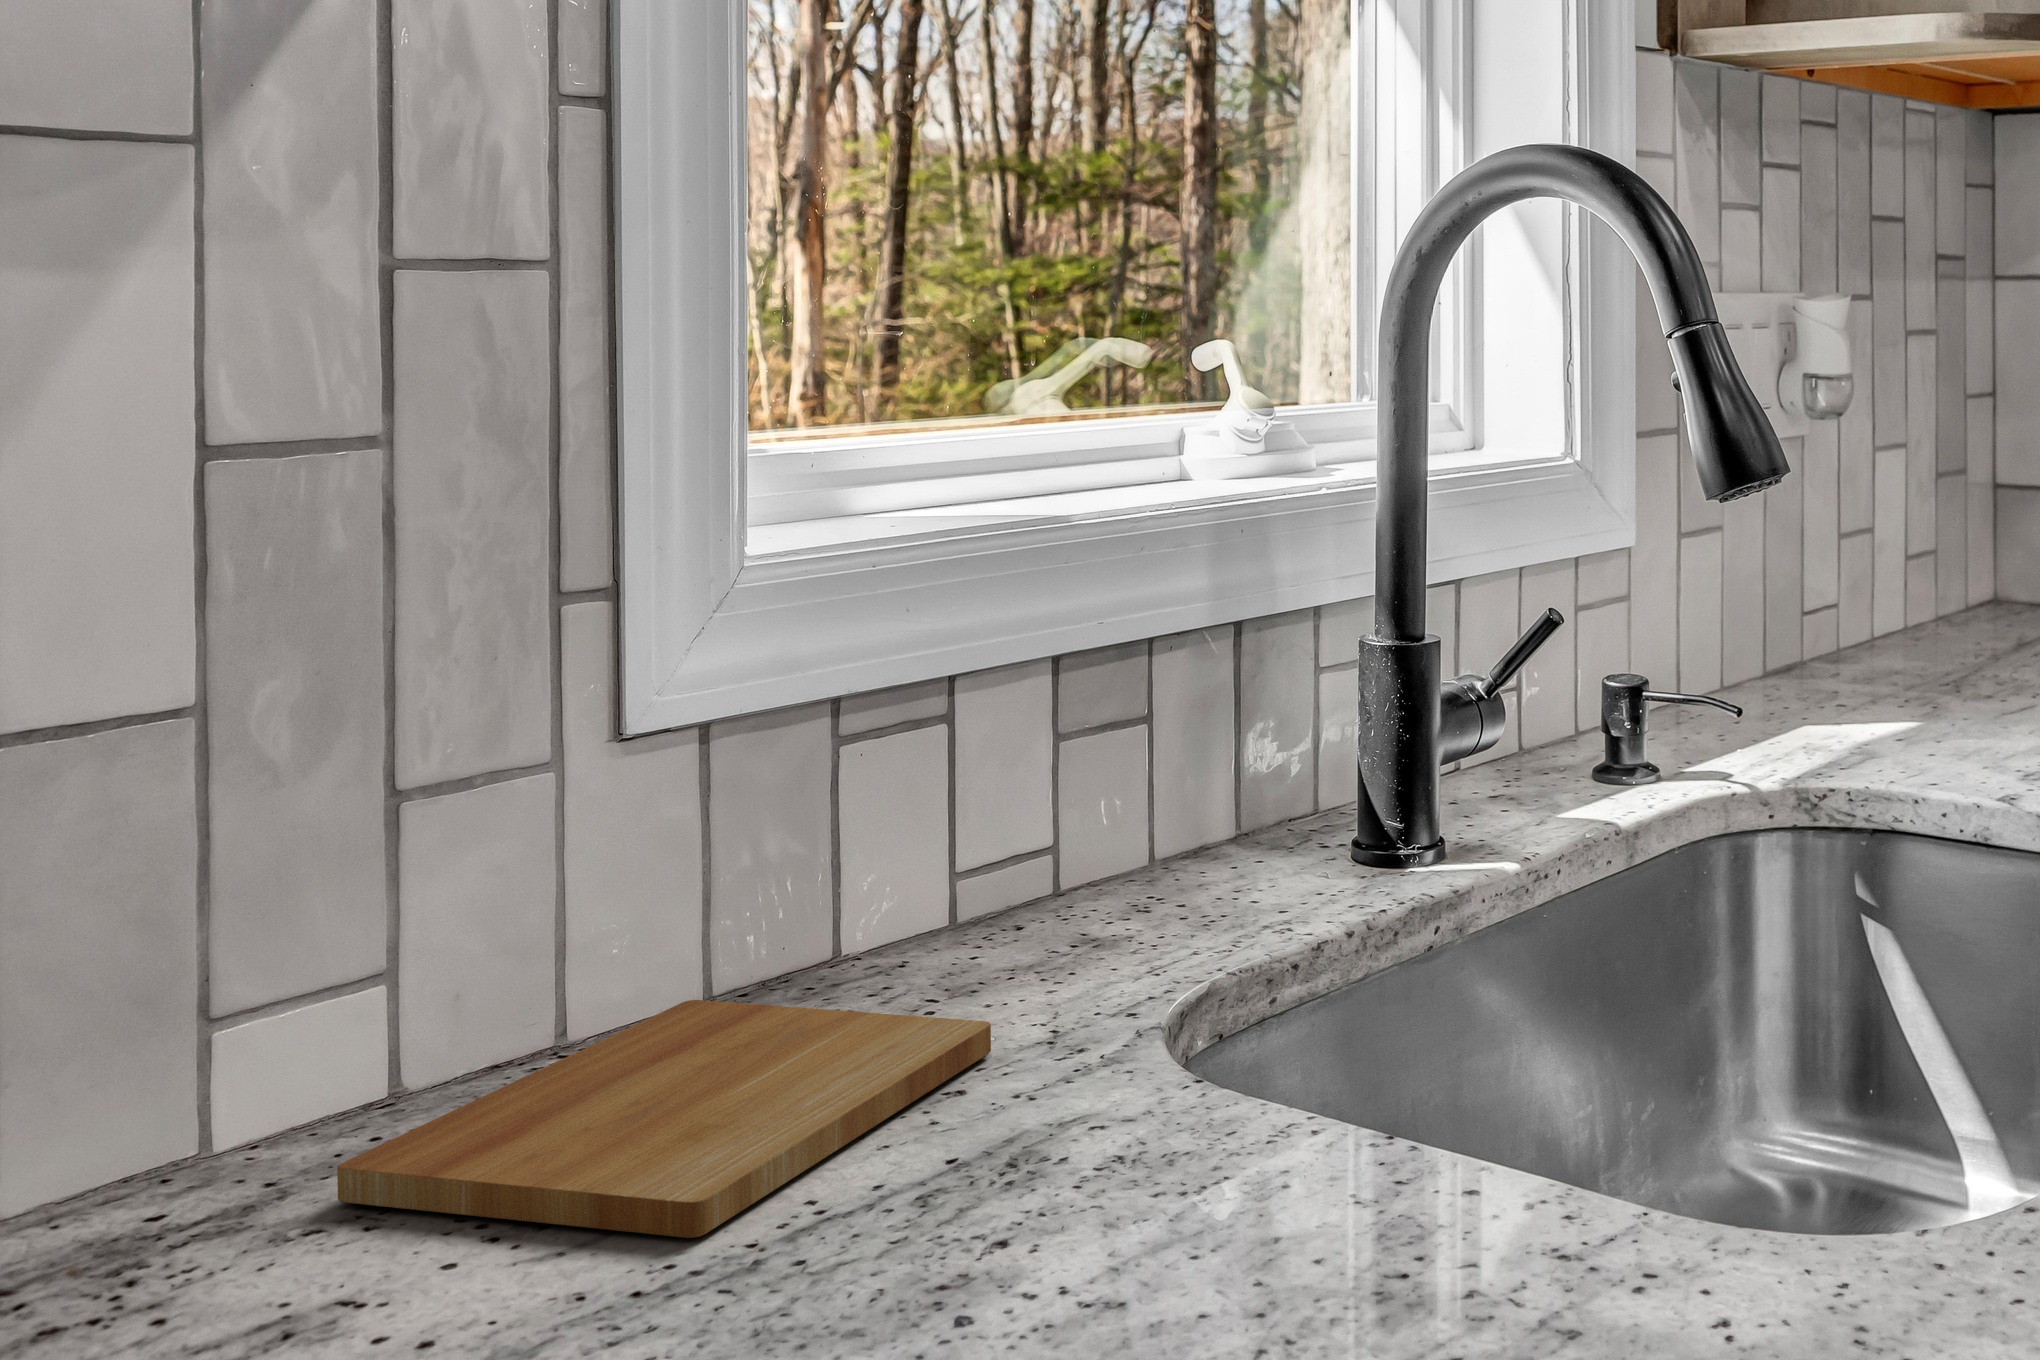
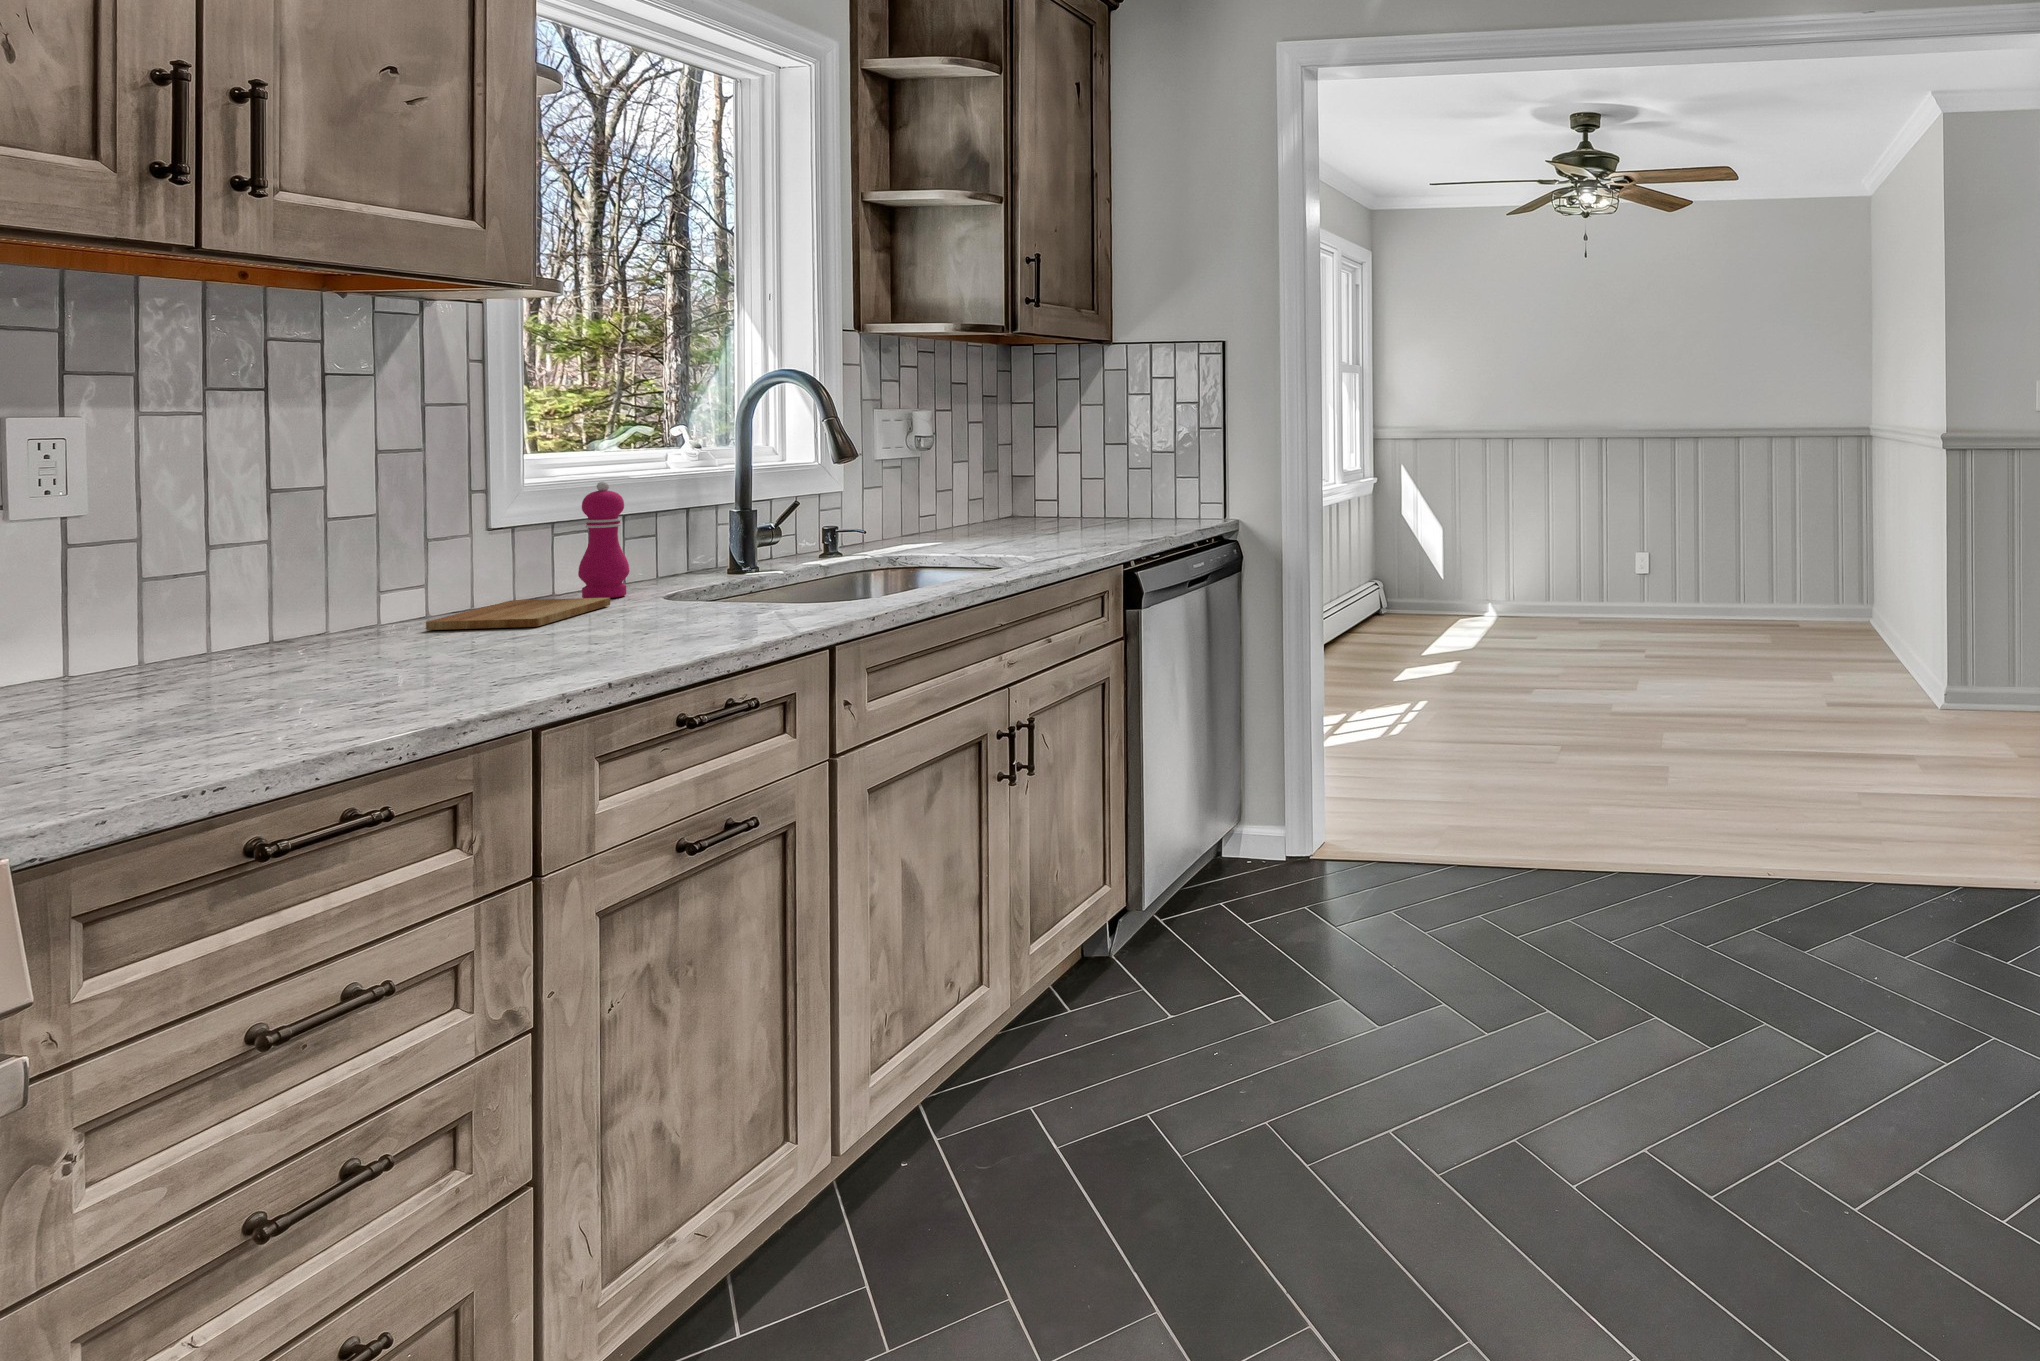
pepper mill: none [906,551,1062,989] -> present [578,481,629,598]

